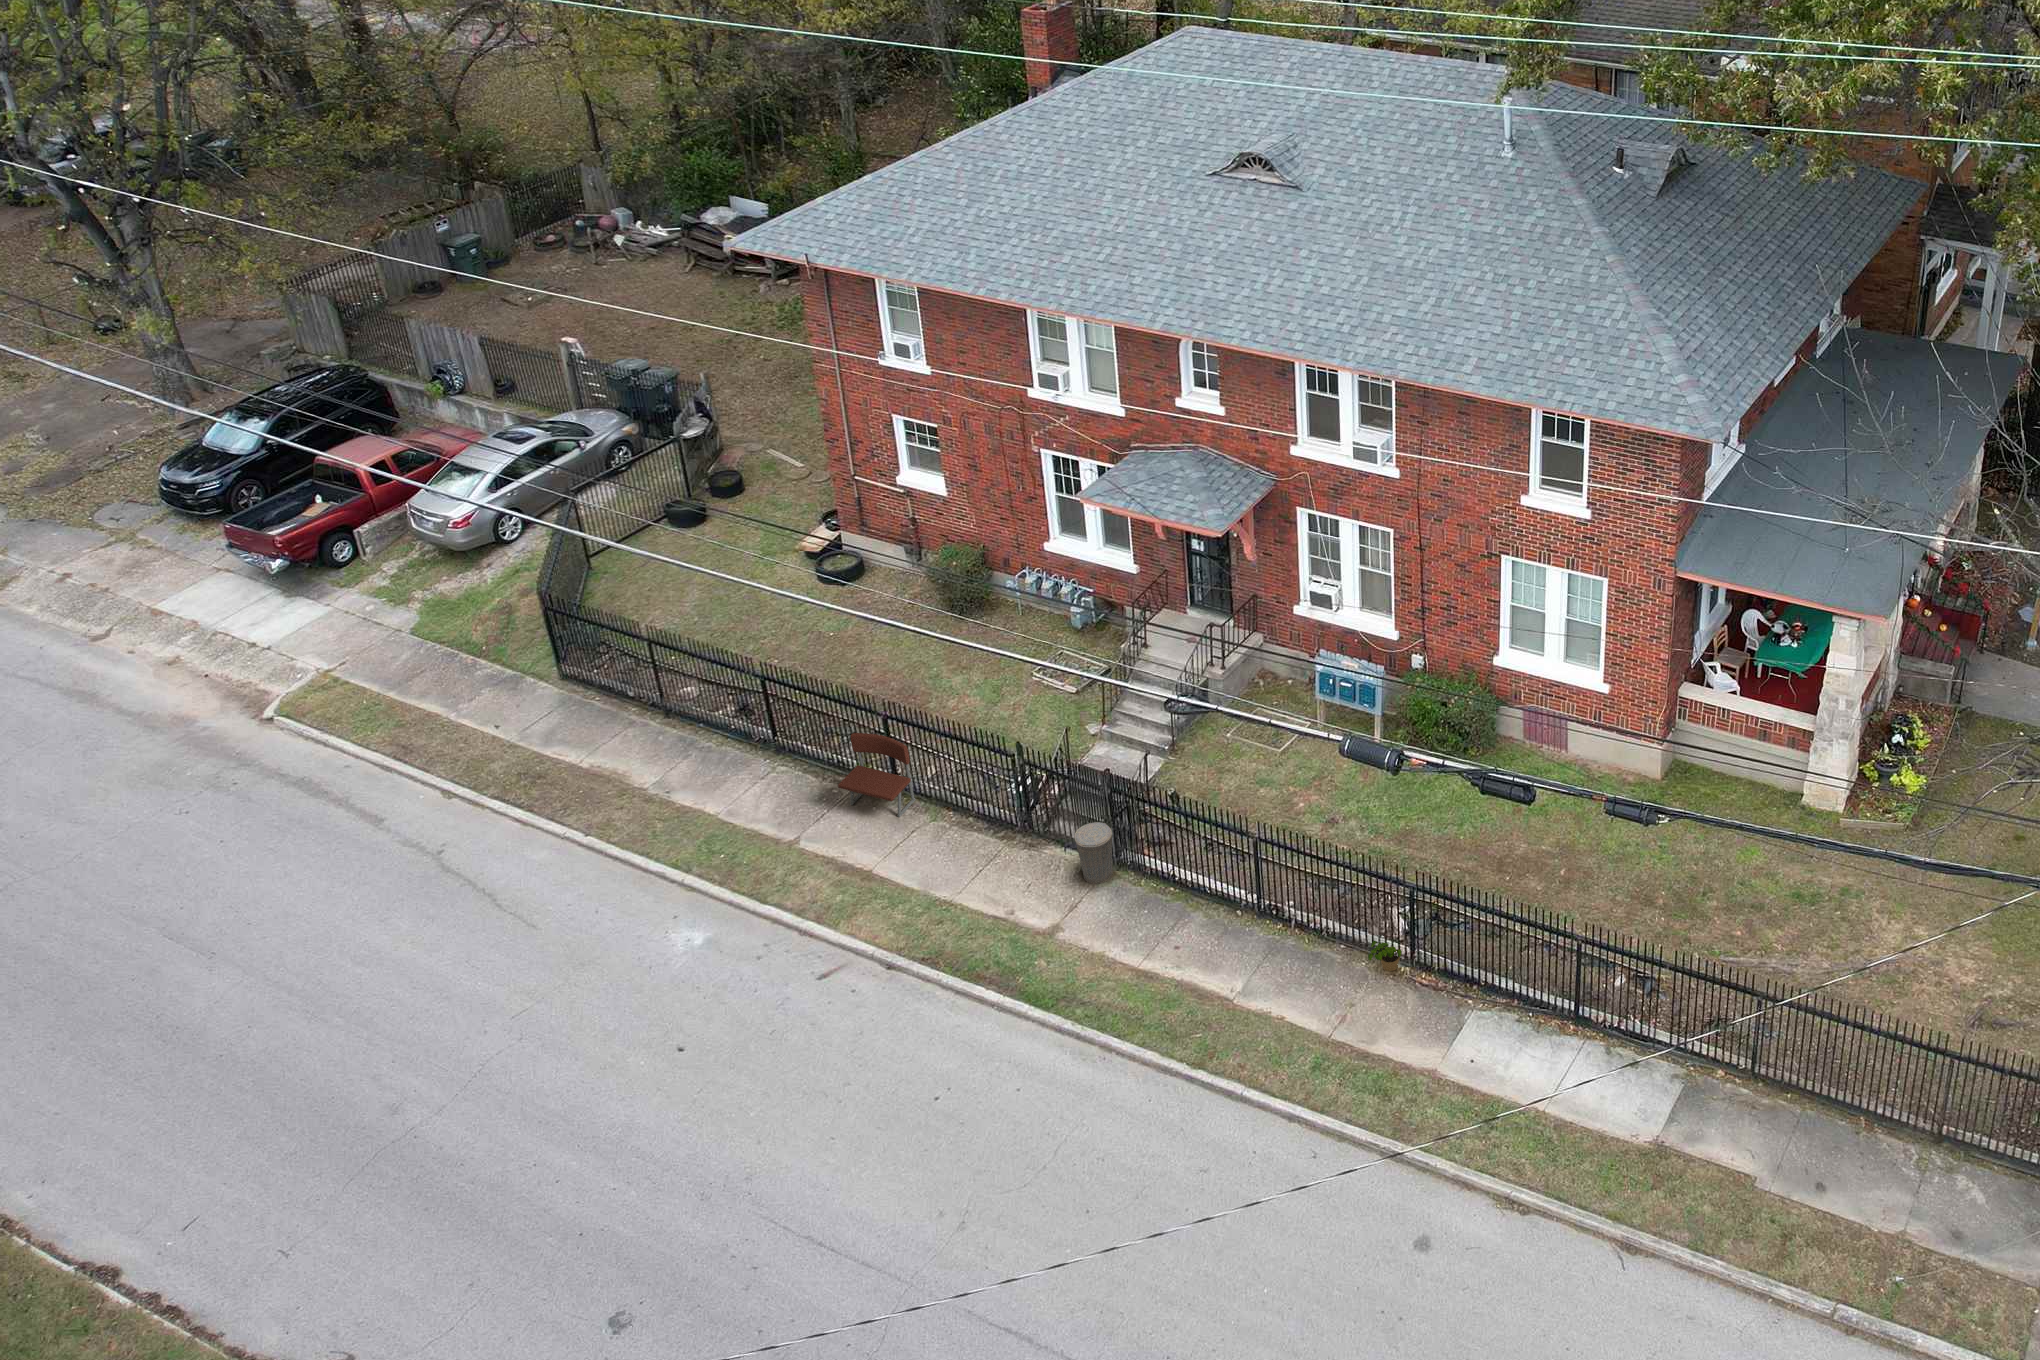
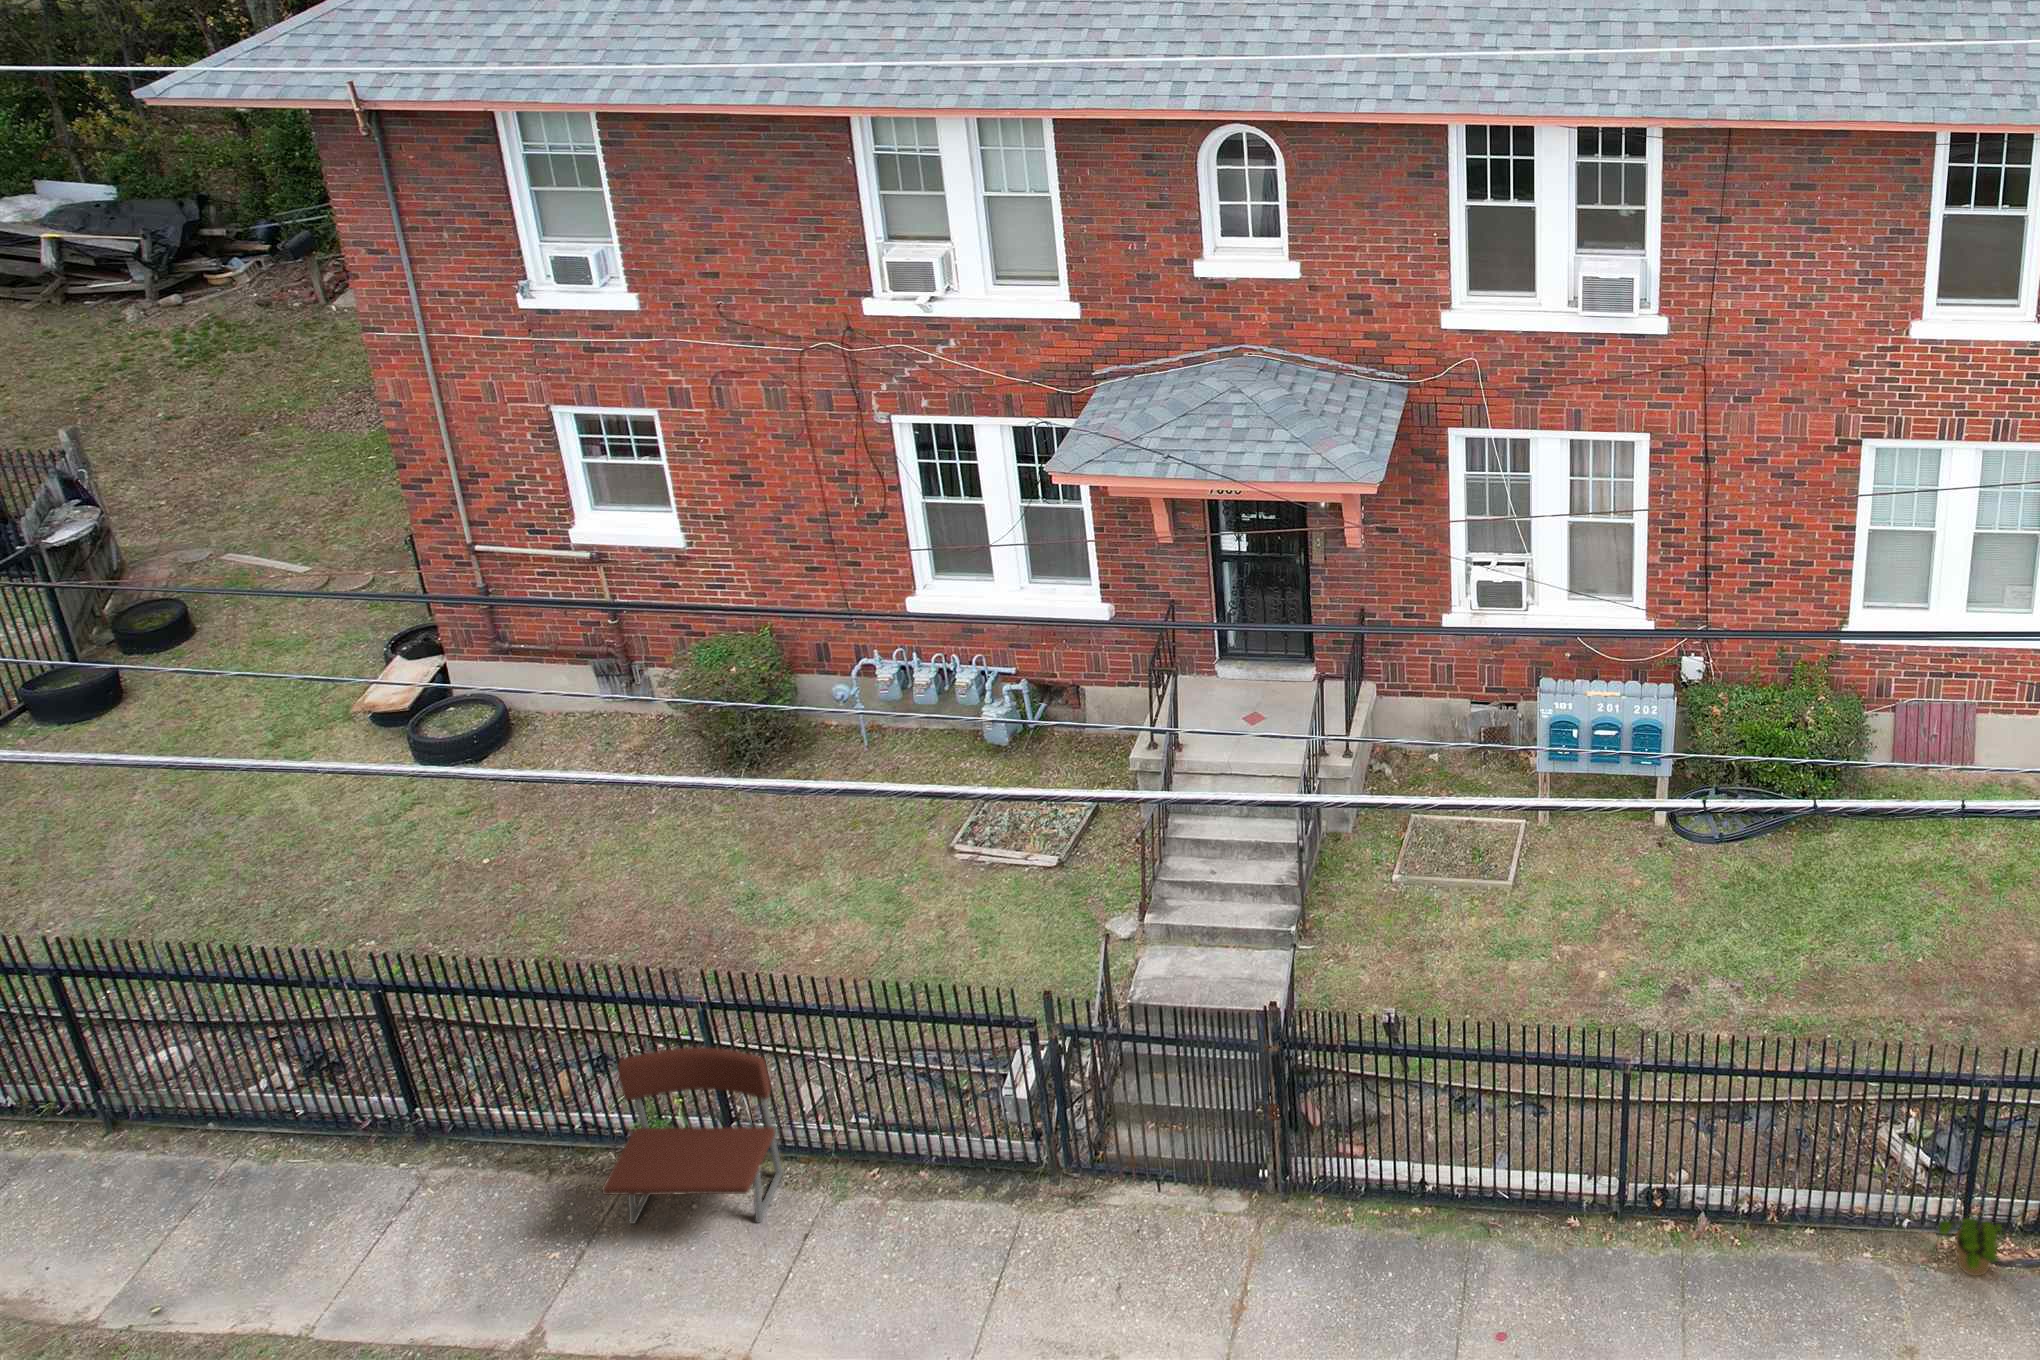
trash can: present [1074,822,1113,884] -> none [1224,1117,1306,1257]

